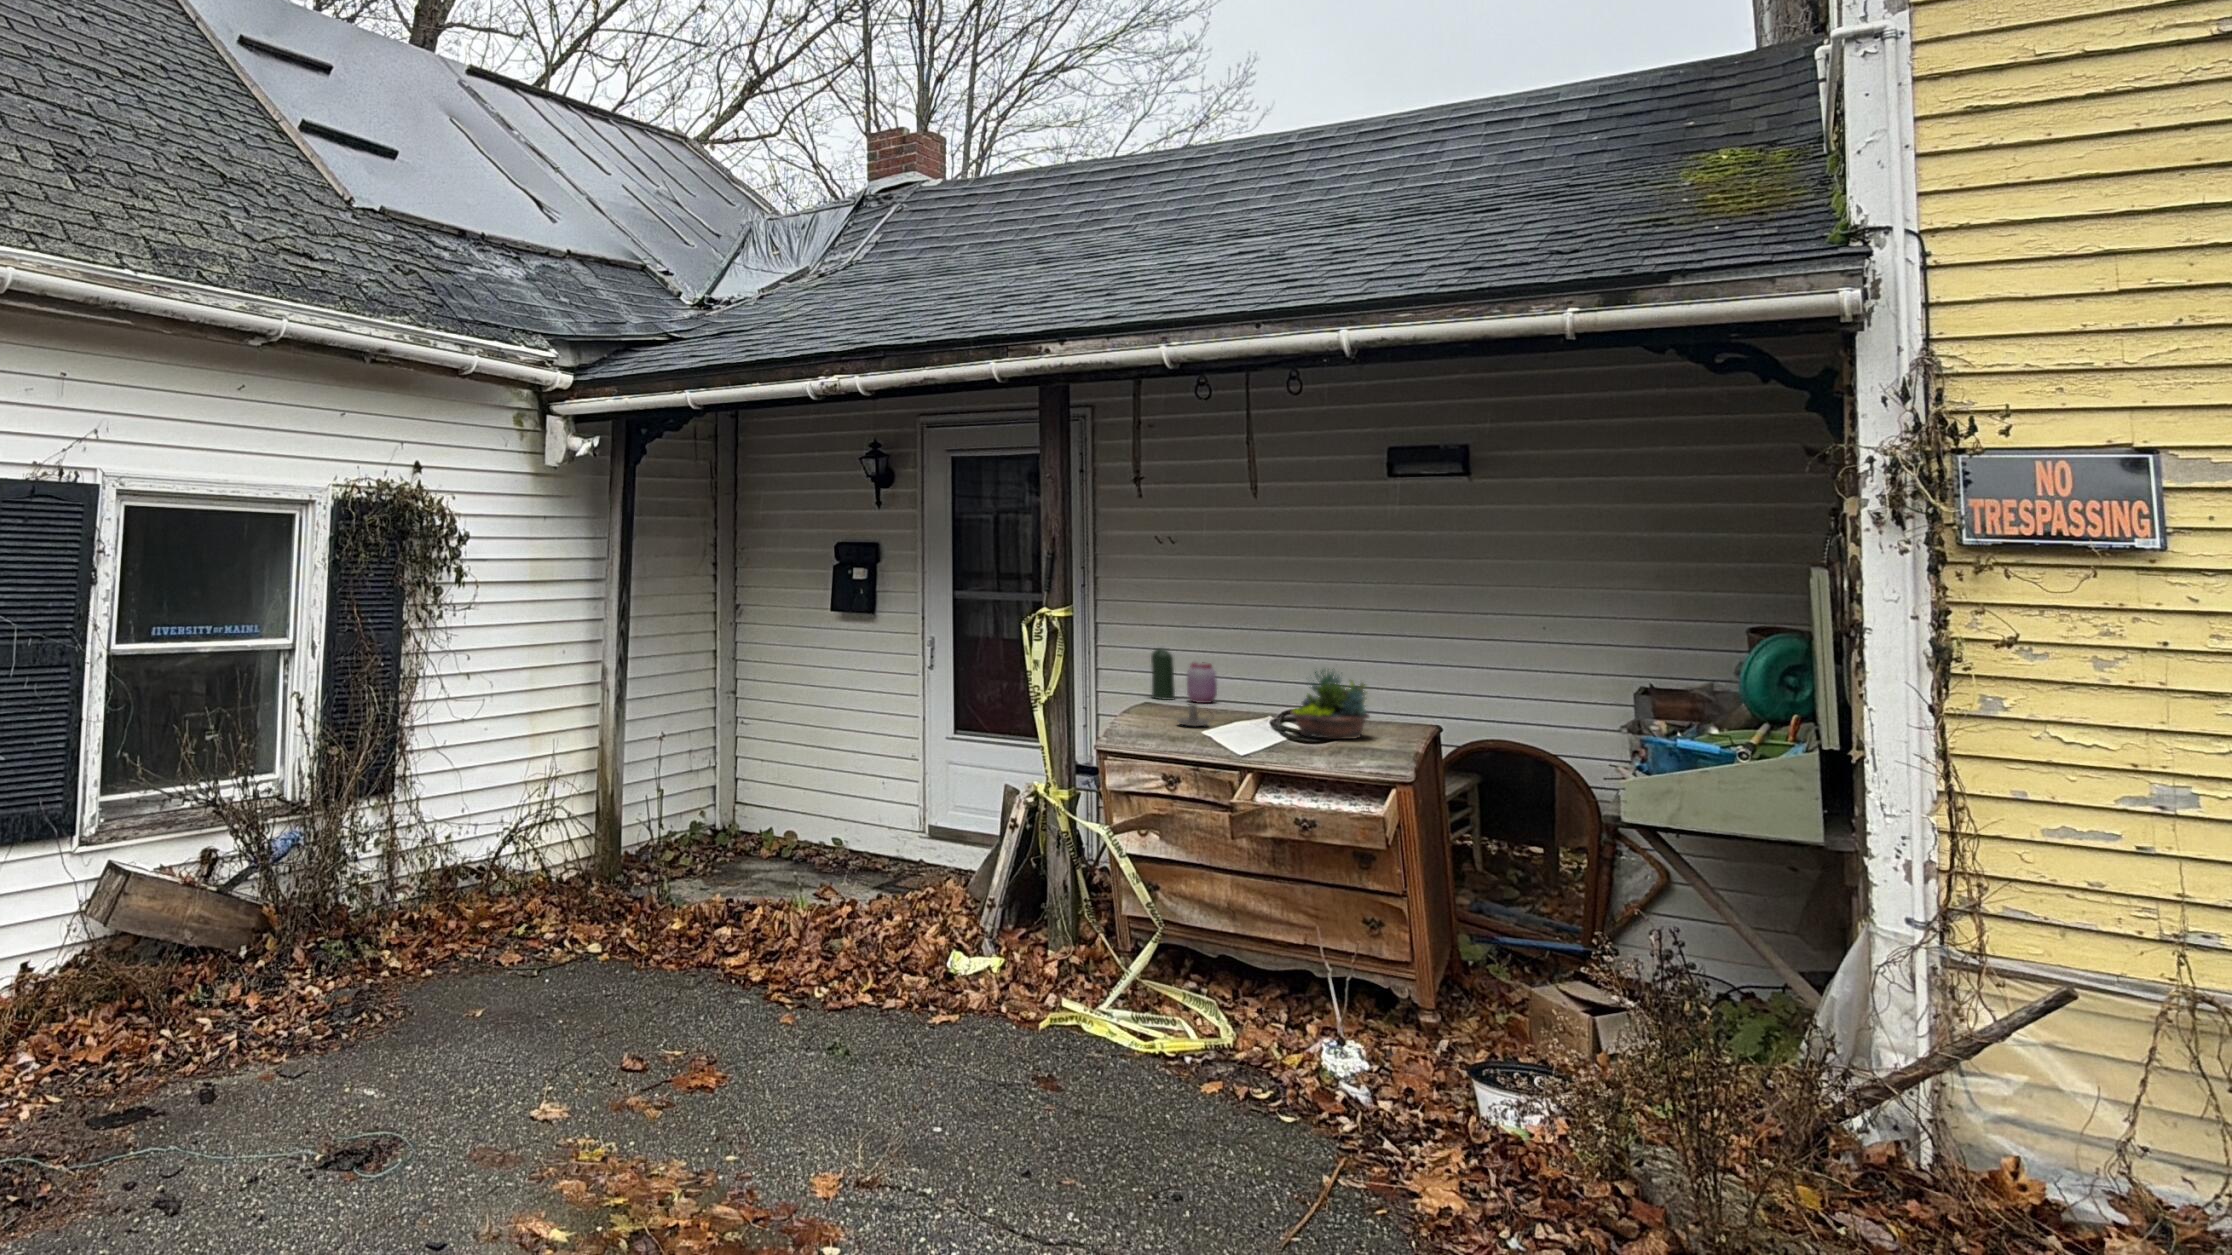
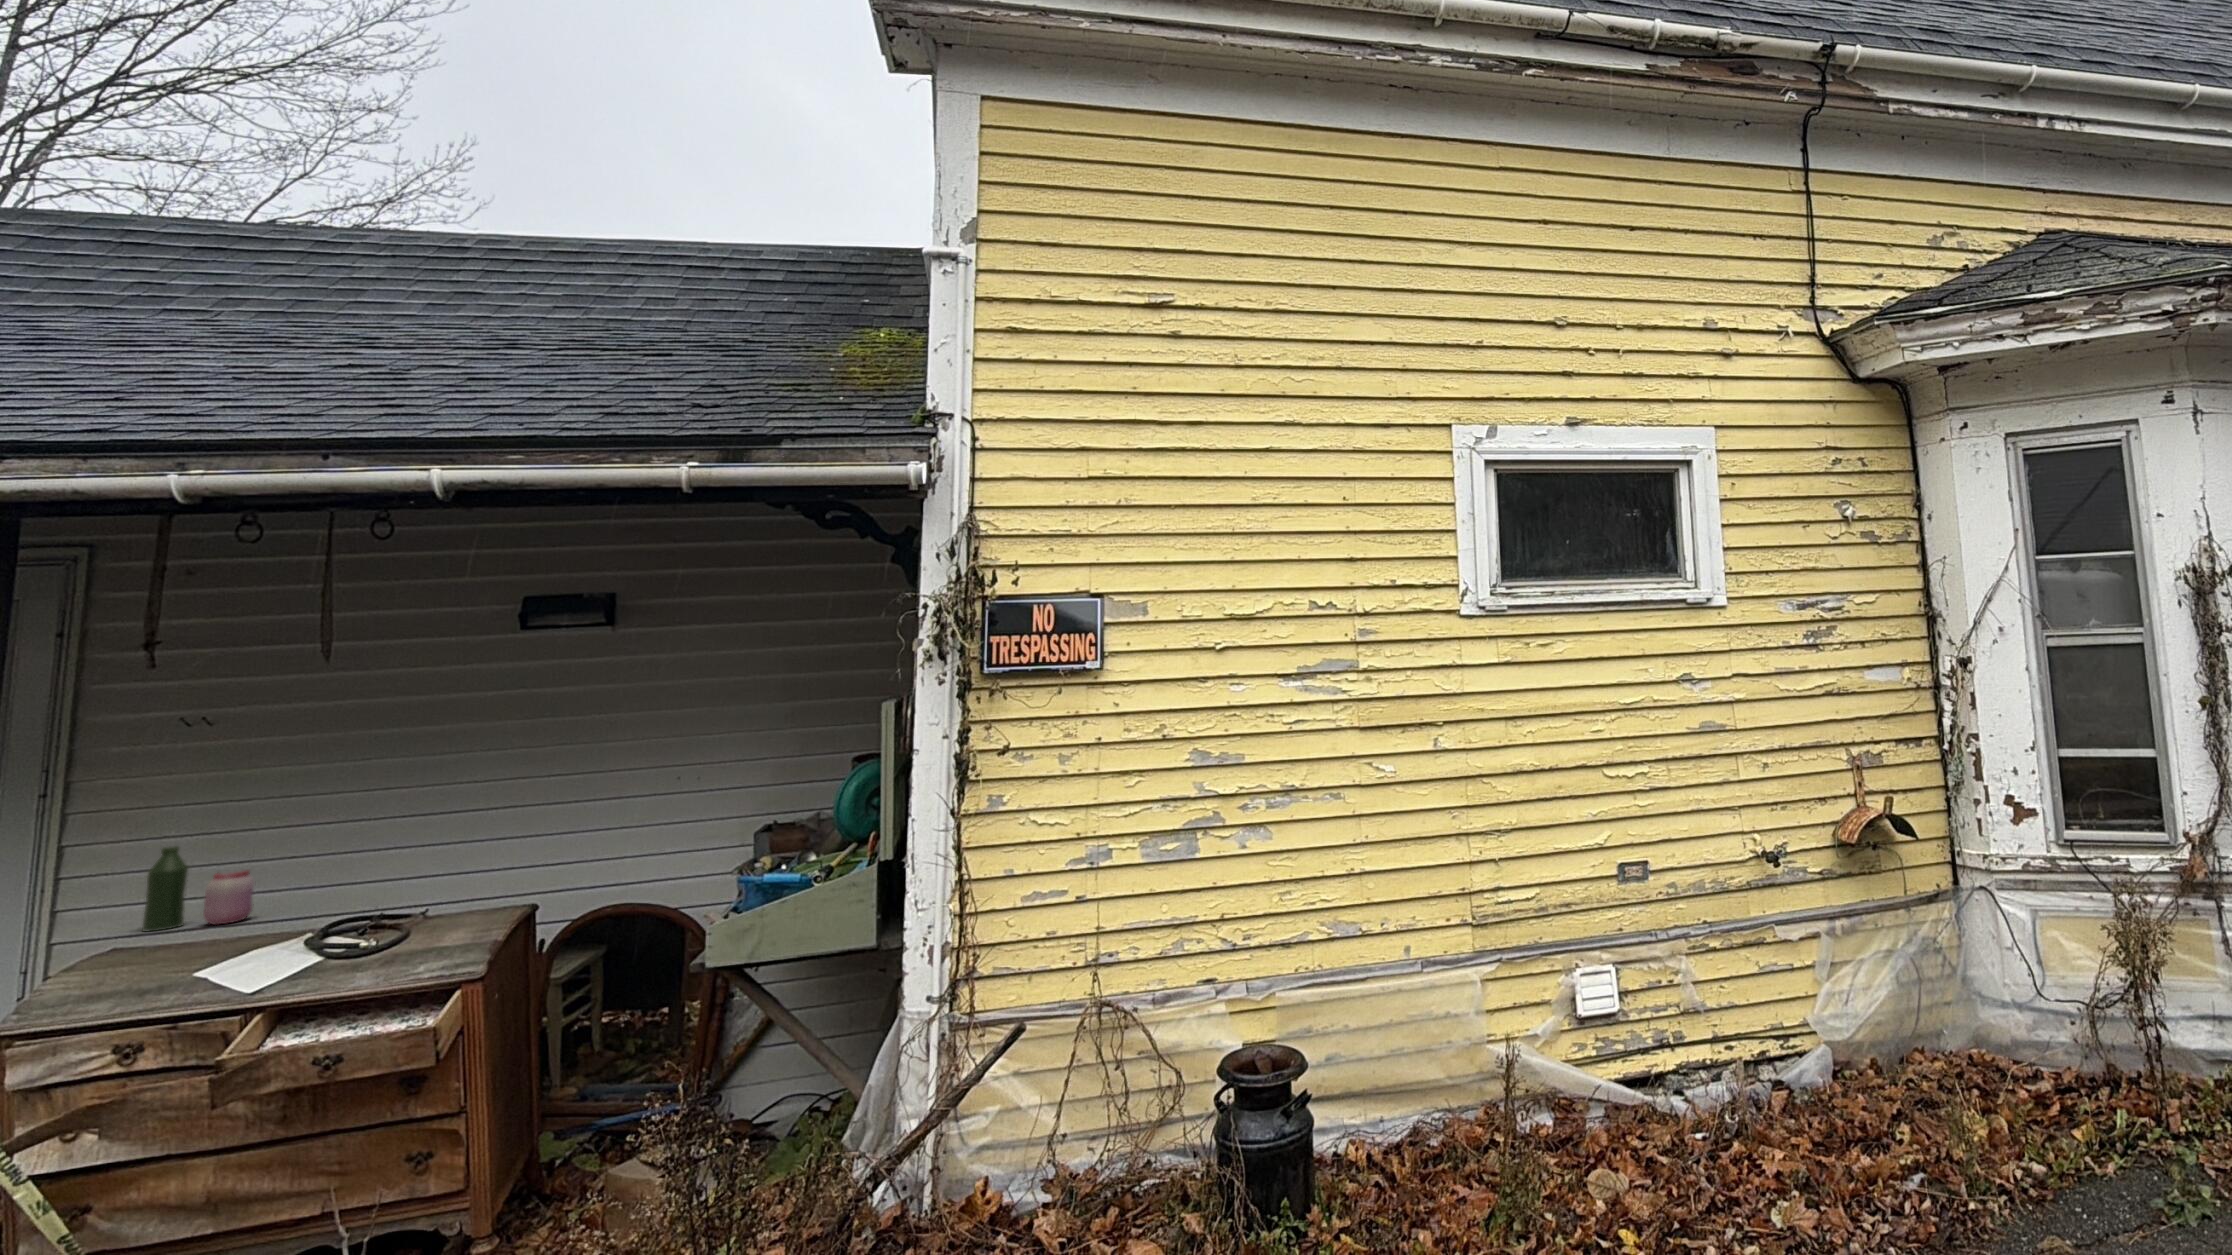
succulent planter: present [1290,669,1369,739] -> none [341,853,456,944]
candle holder: present [1177,704,1210,726] -> none [156,934,223,966]

